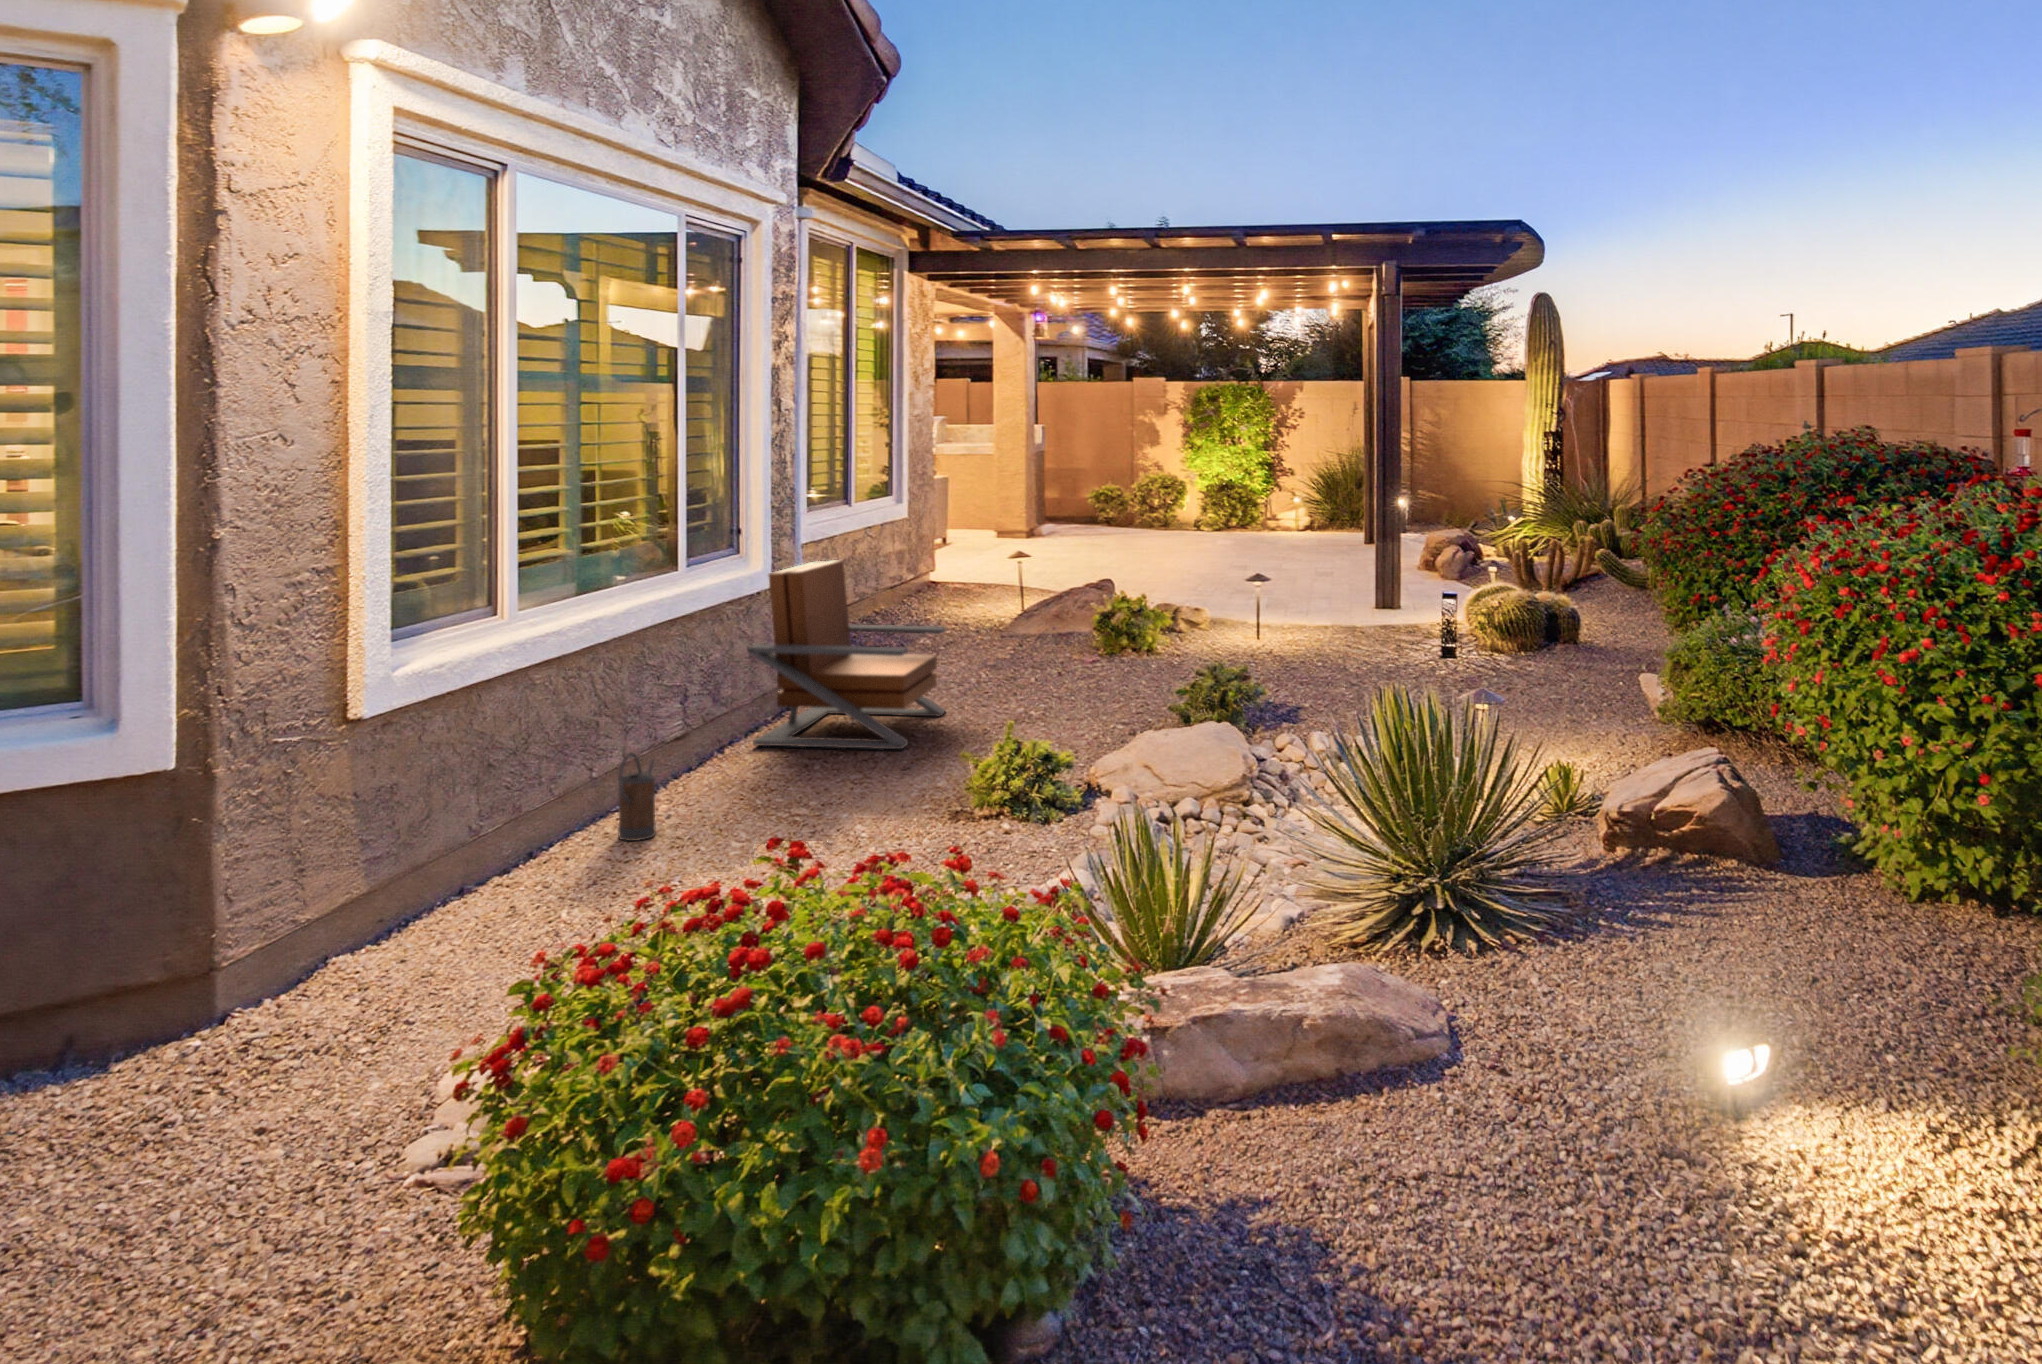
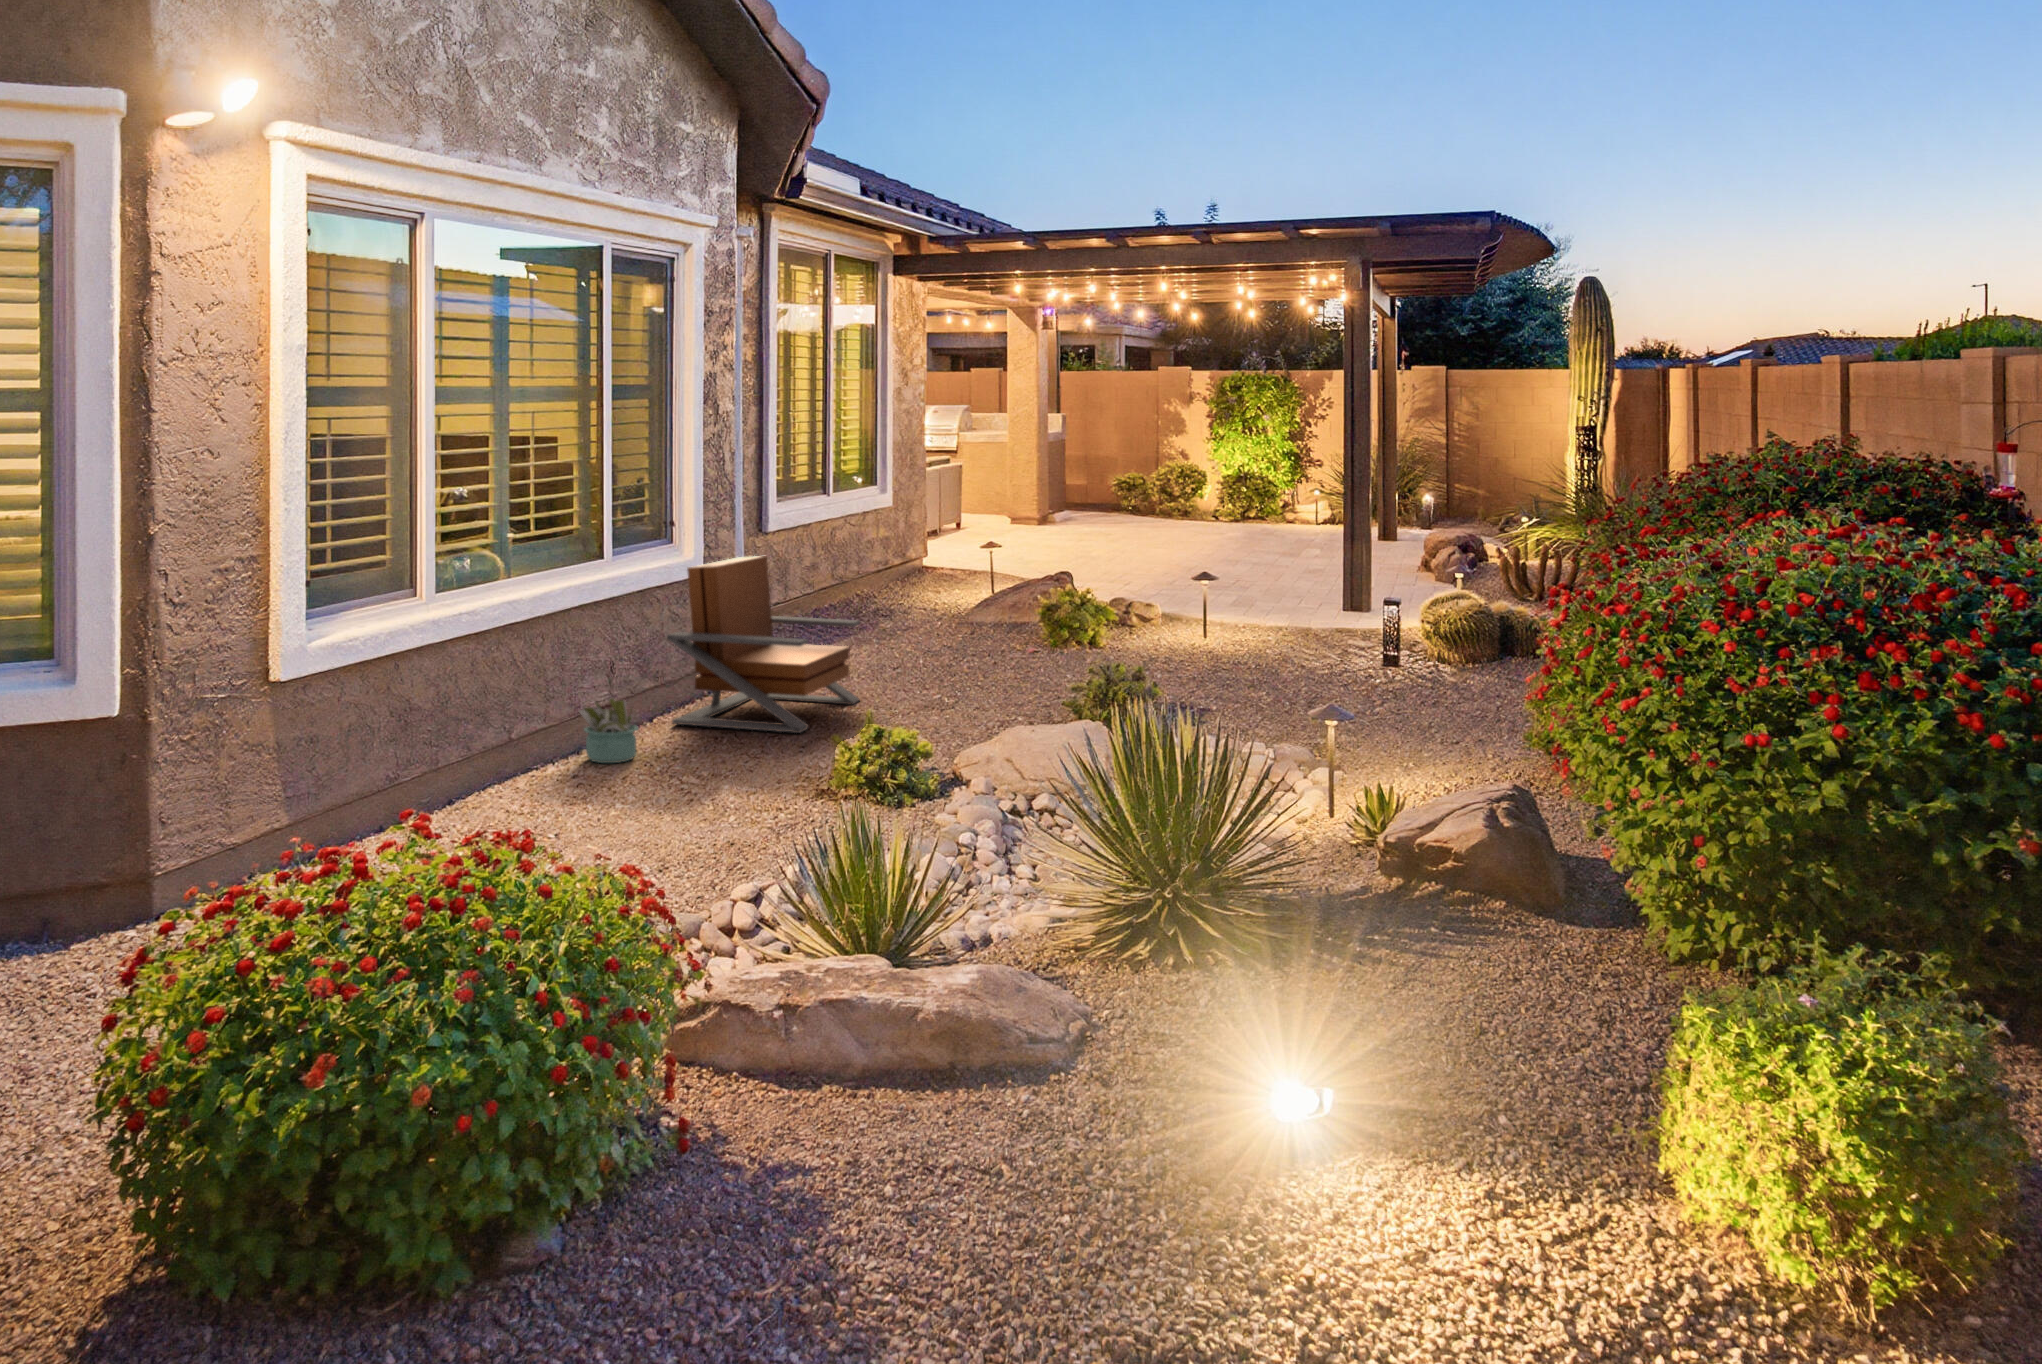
decorative plant: none [664,719,735,793] -> present [579,698,638,763]
watering can: present [618,753,656,841] -> none [517,724,556,801]

